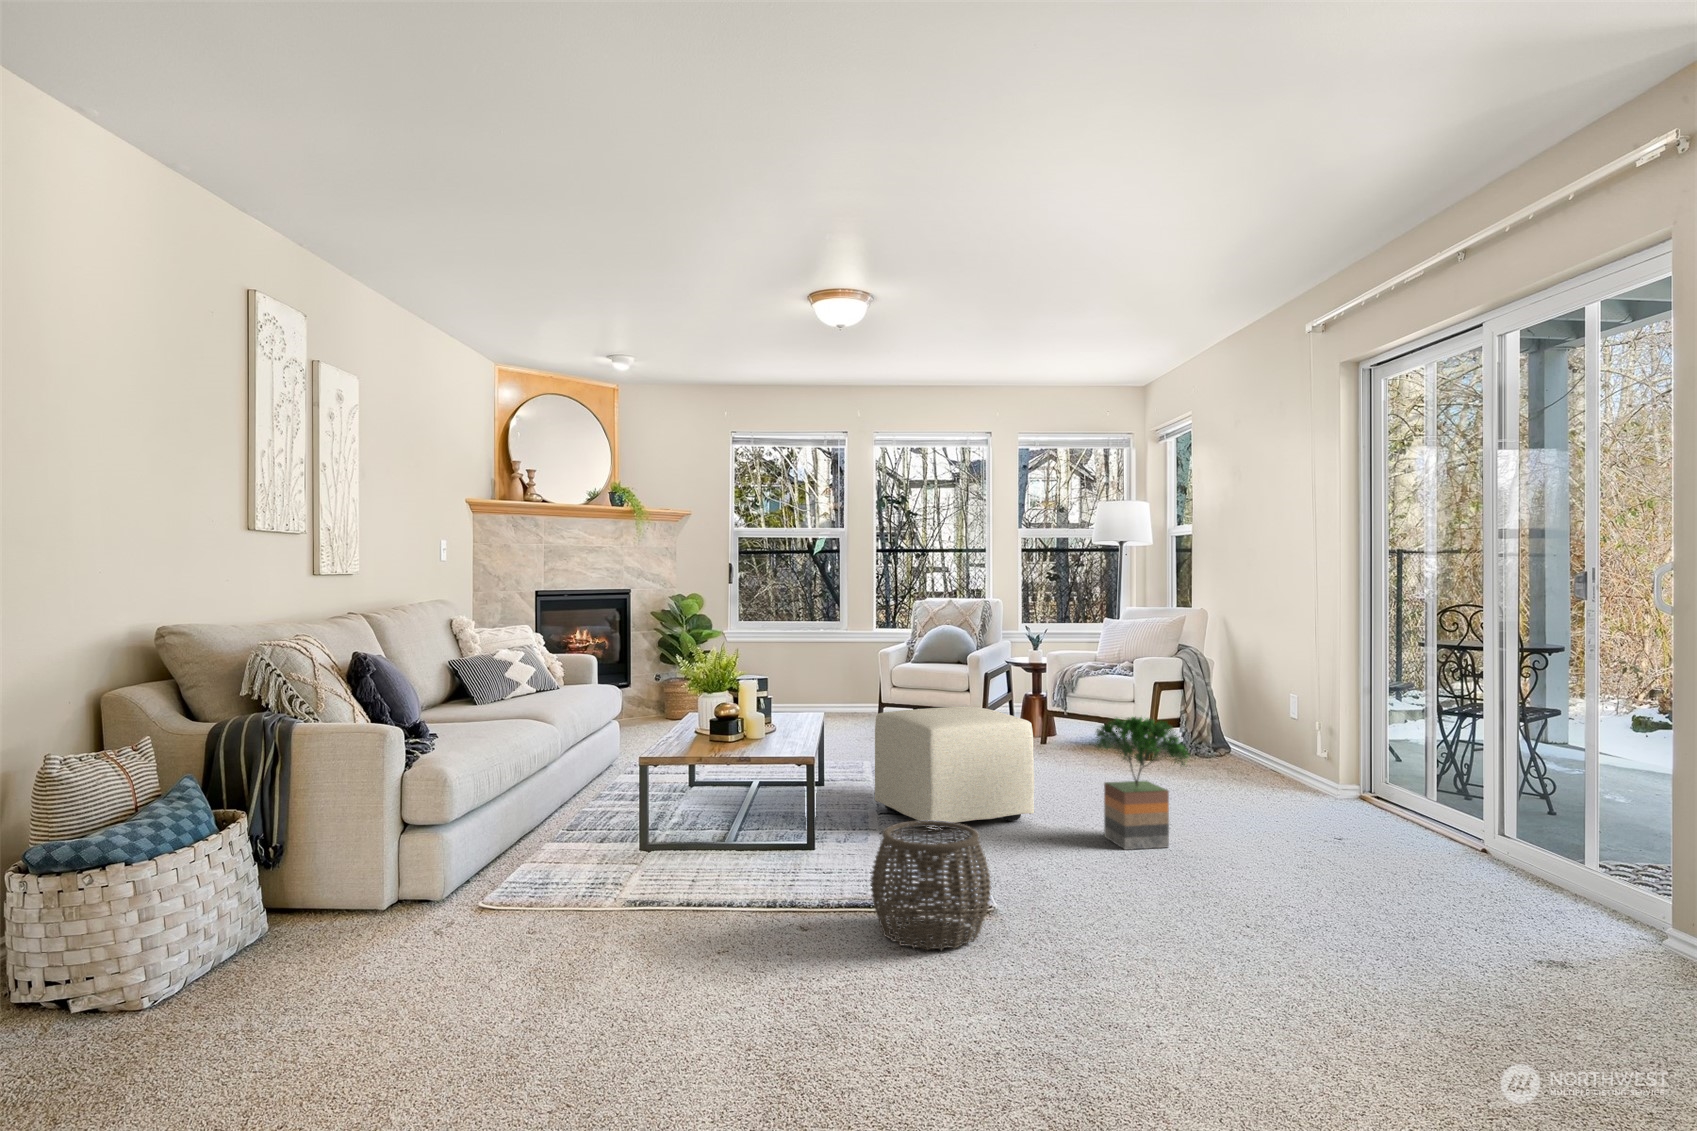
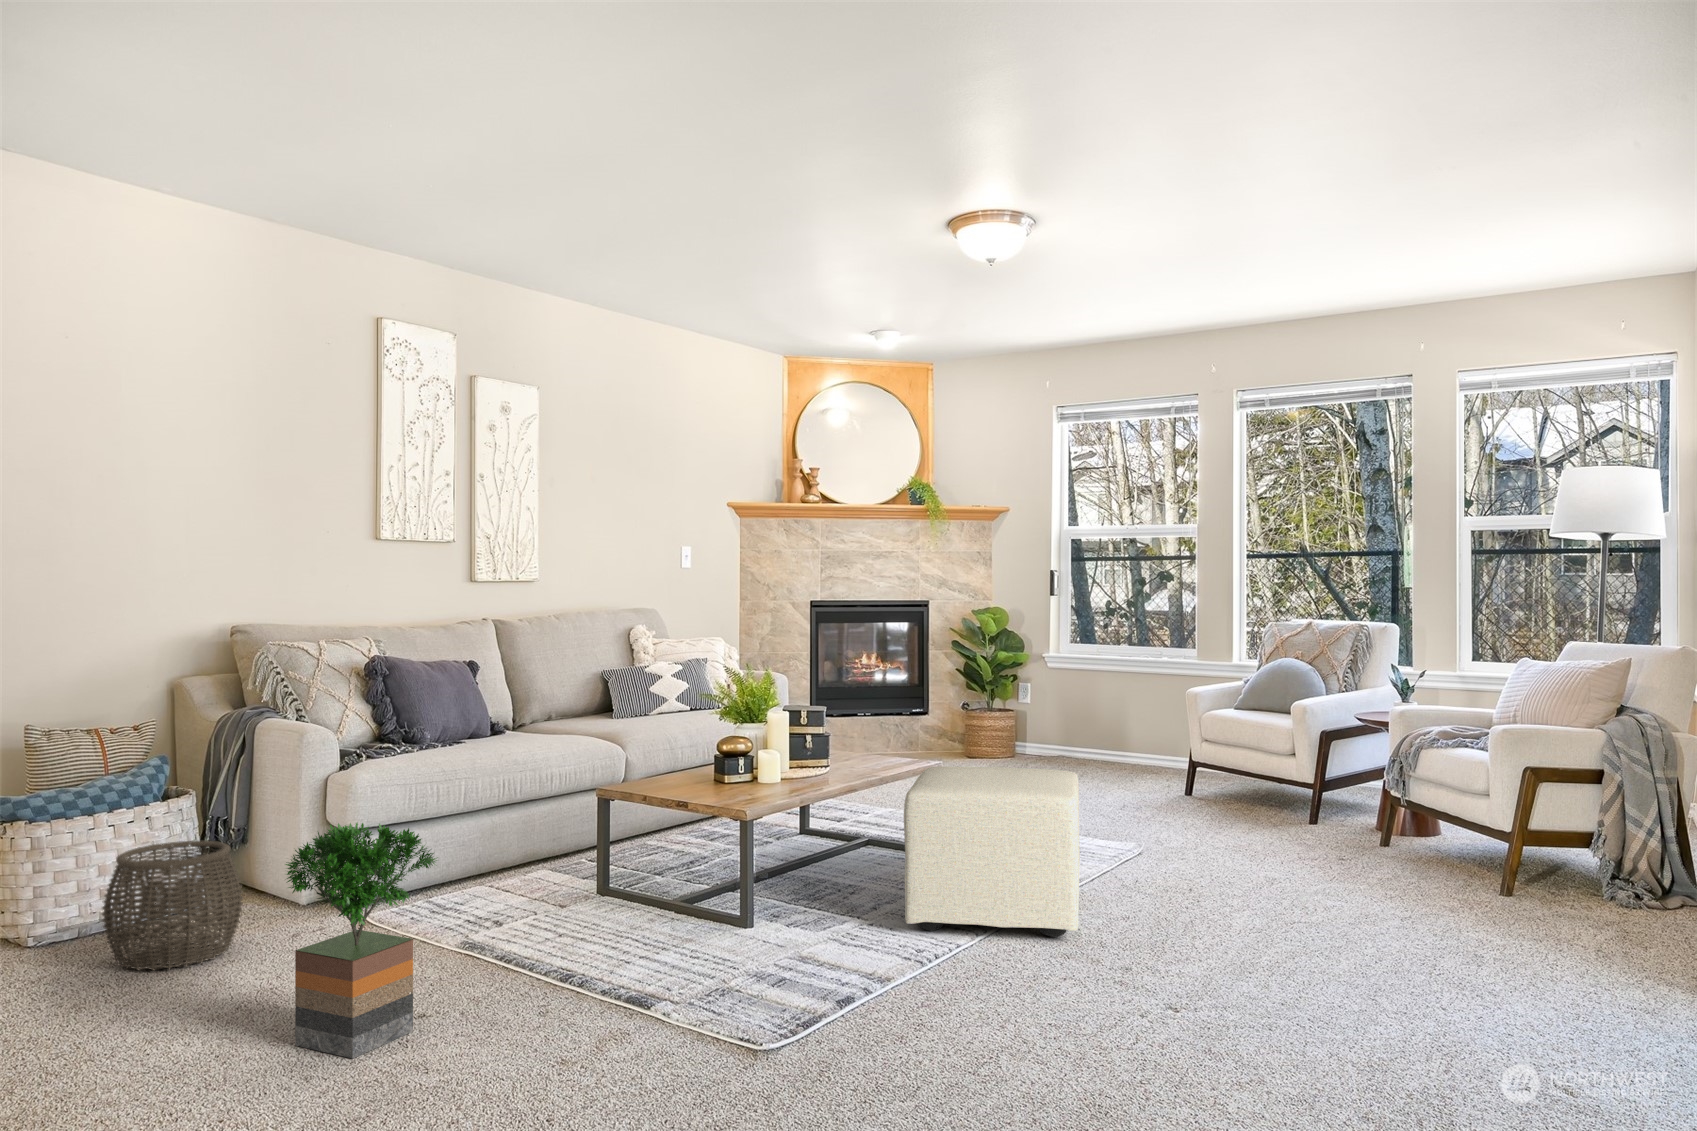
potted tree: present [1095,717,1188,850] -> present [285,823,438,1058]
woven basket: present [870,820,992,950] -> present [102,841,243,971]

